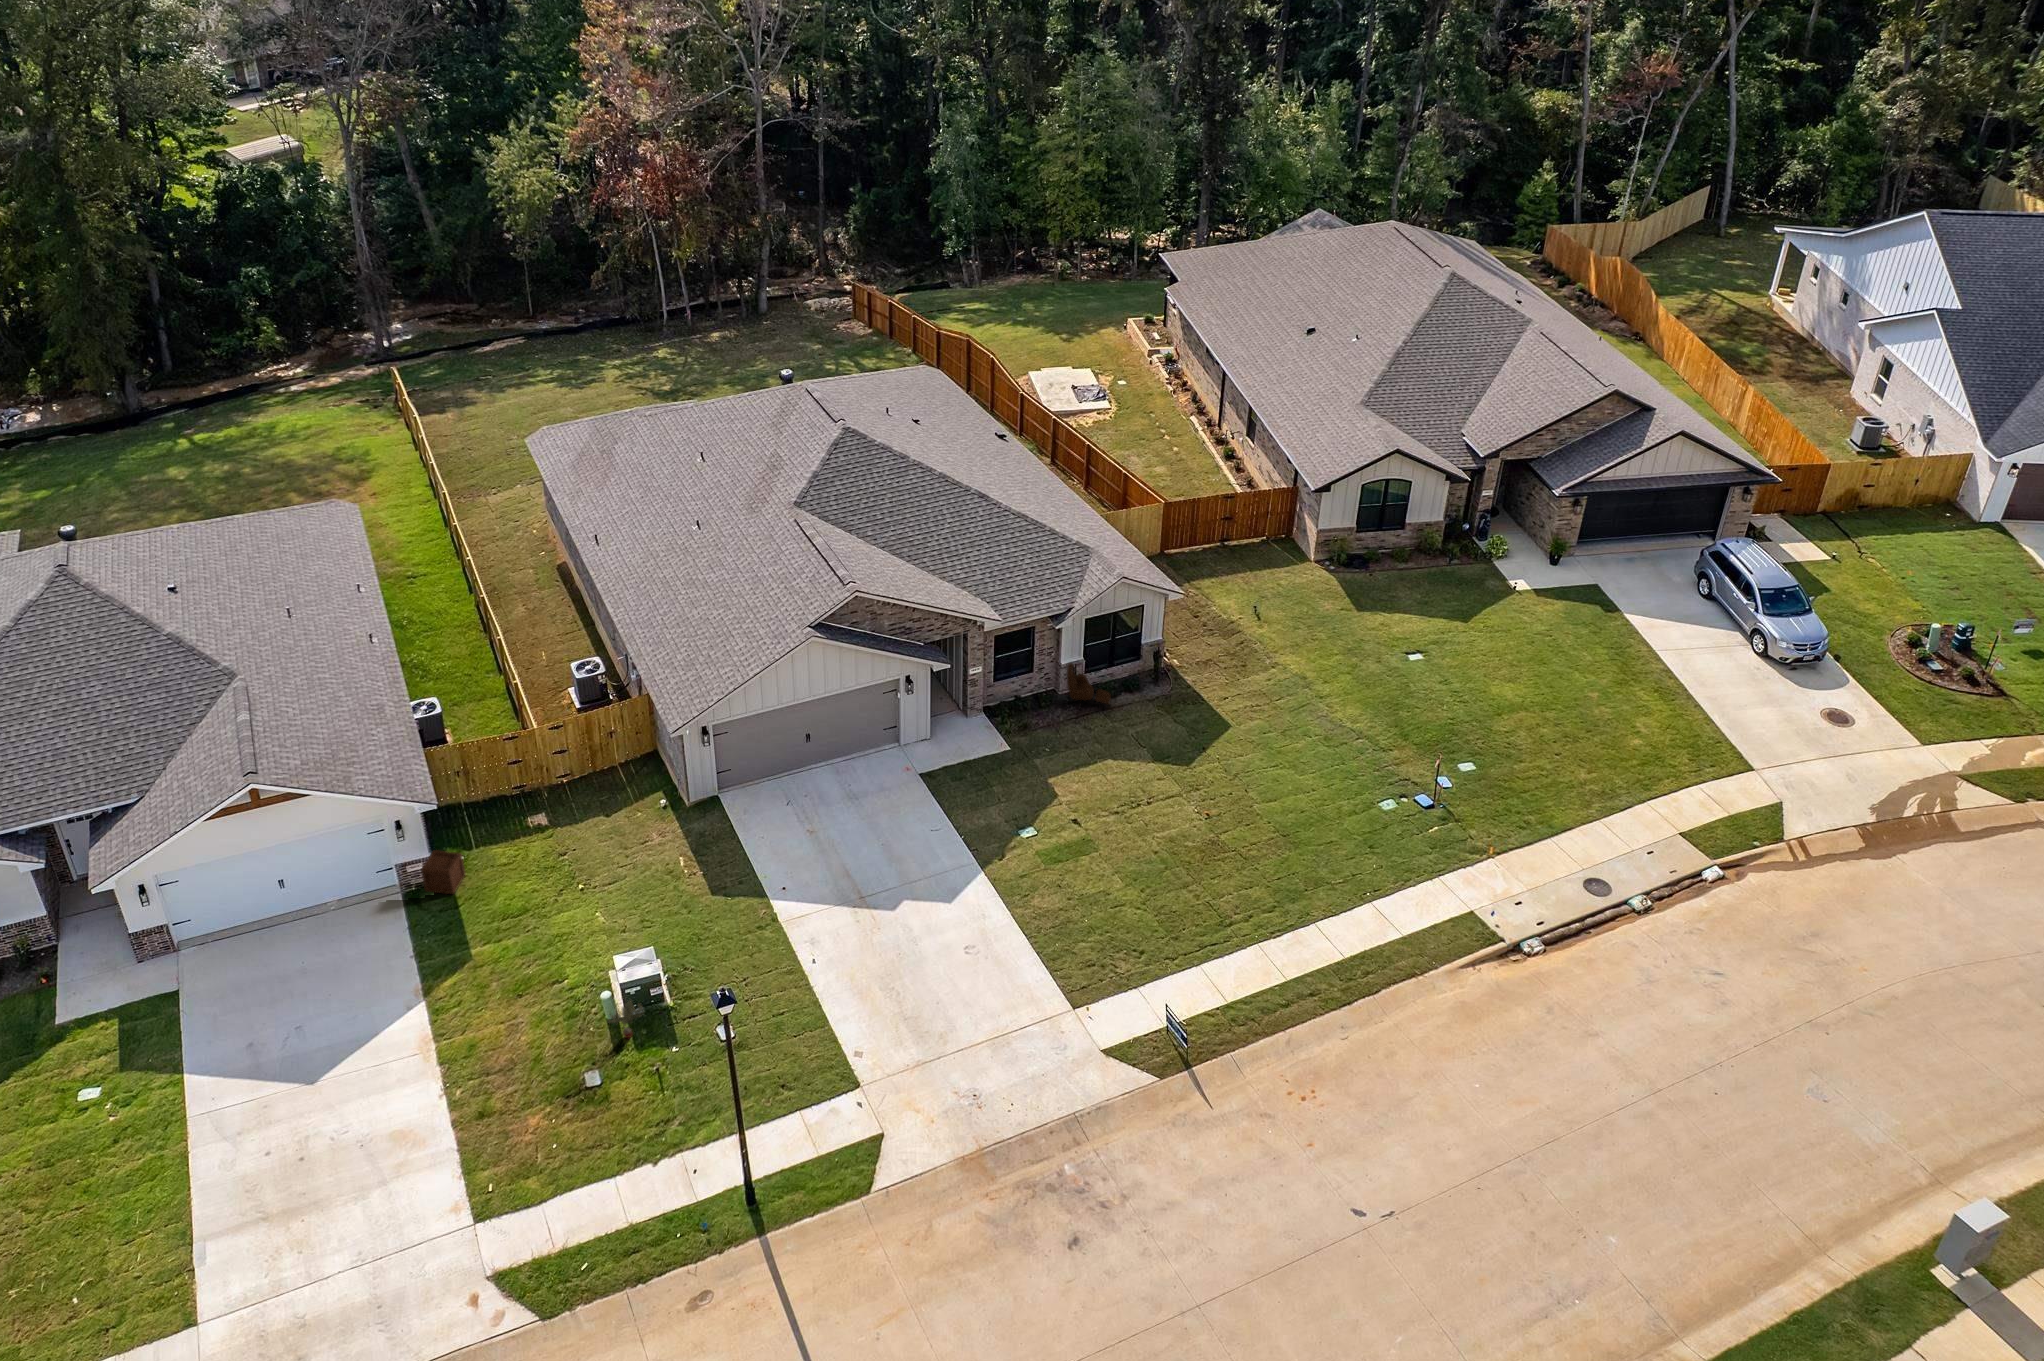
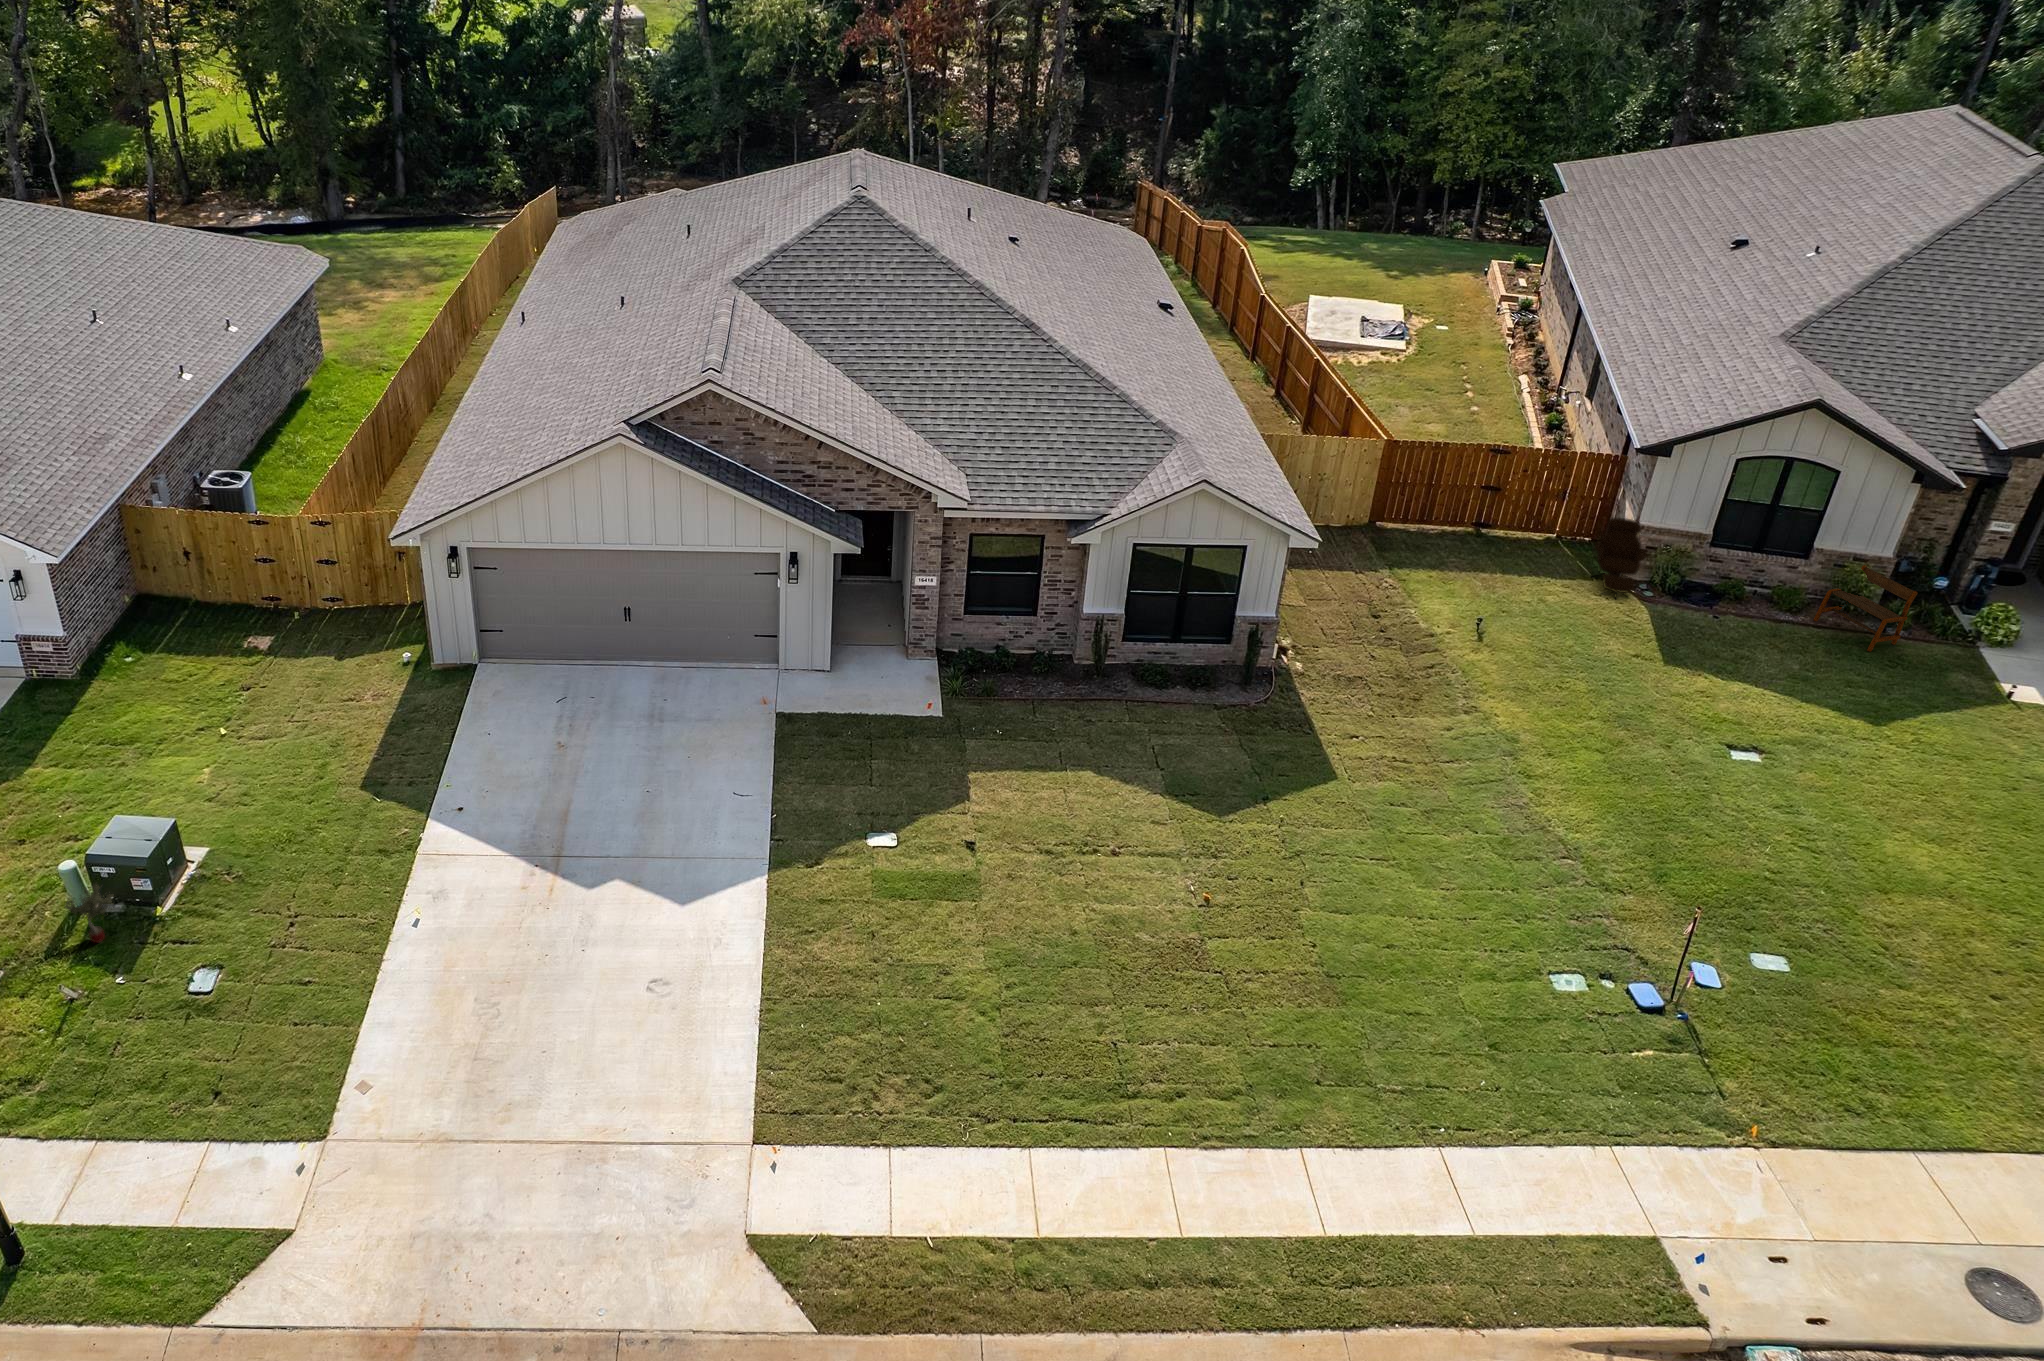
bench: none [1413,528,1461,577] -> present [1813,565,1918,652]
lounge chair: present [1067,663,1111,704] -> present [1595,517,1647,595]
wooden crate: present [421,850,466,894] -> none [49,631,121,695]

